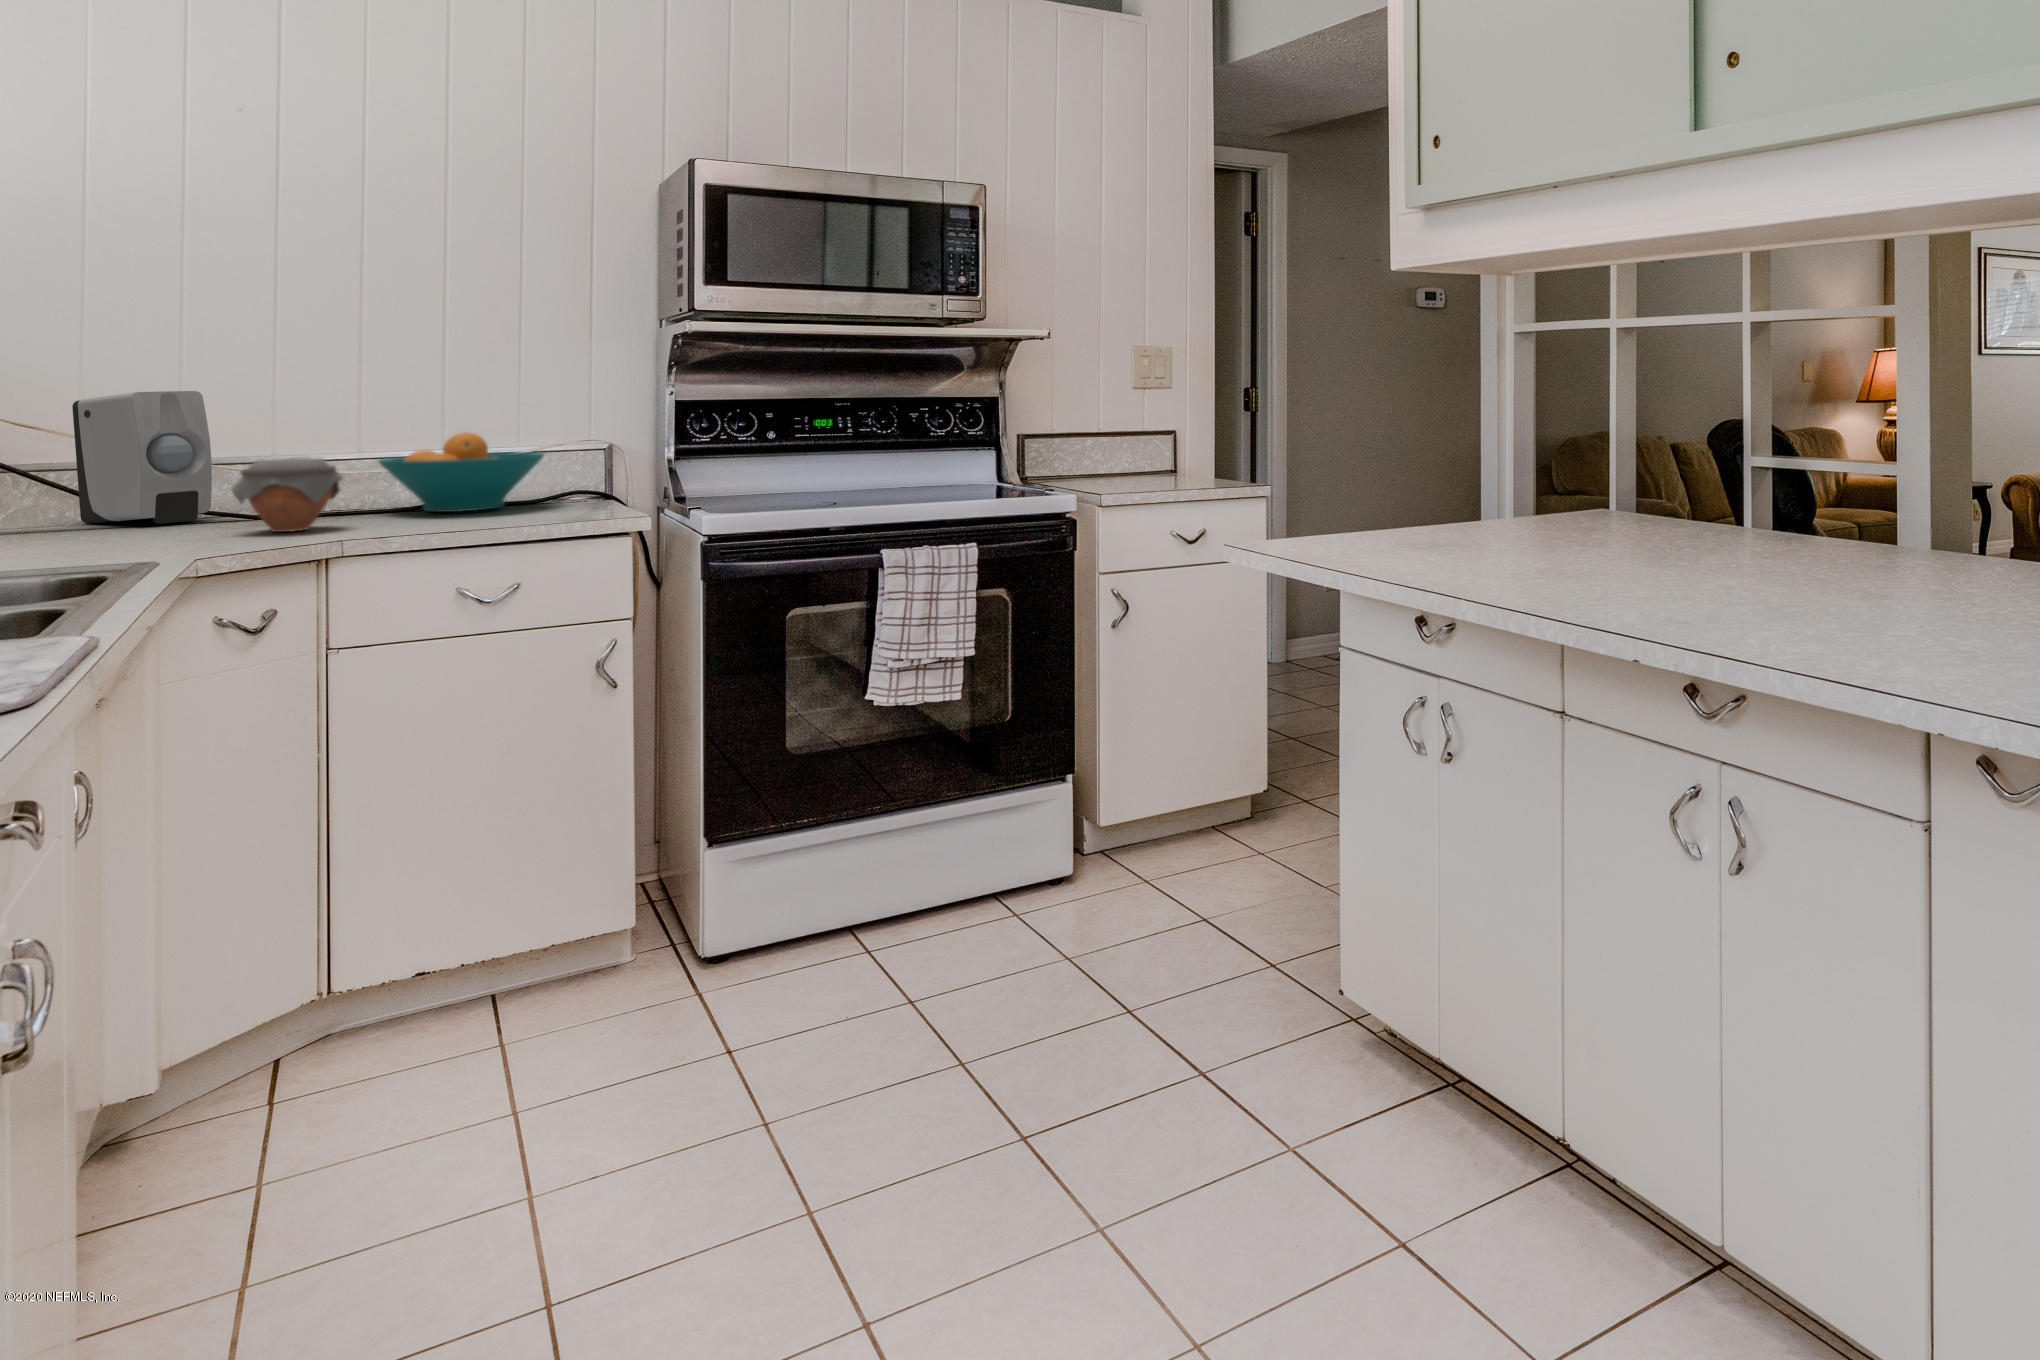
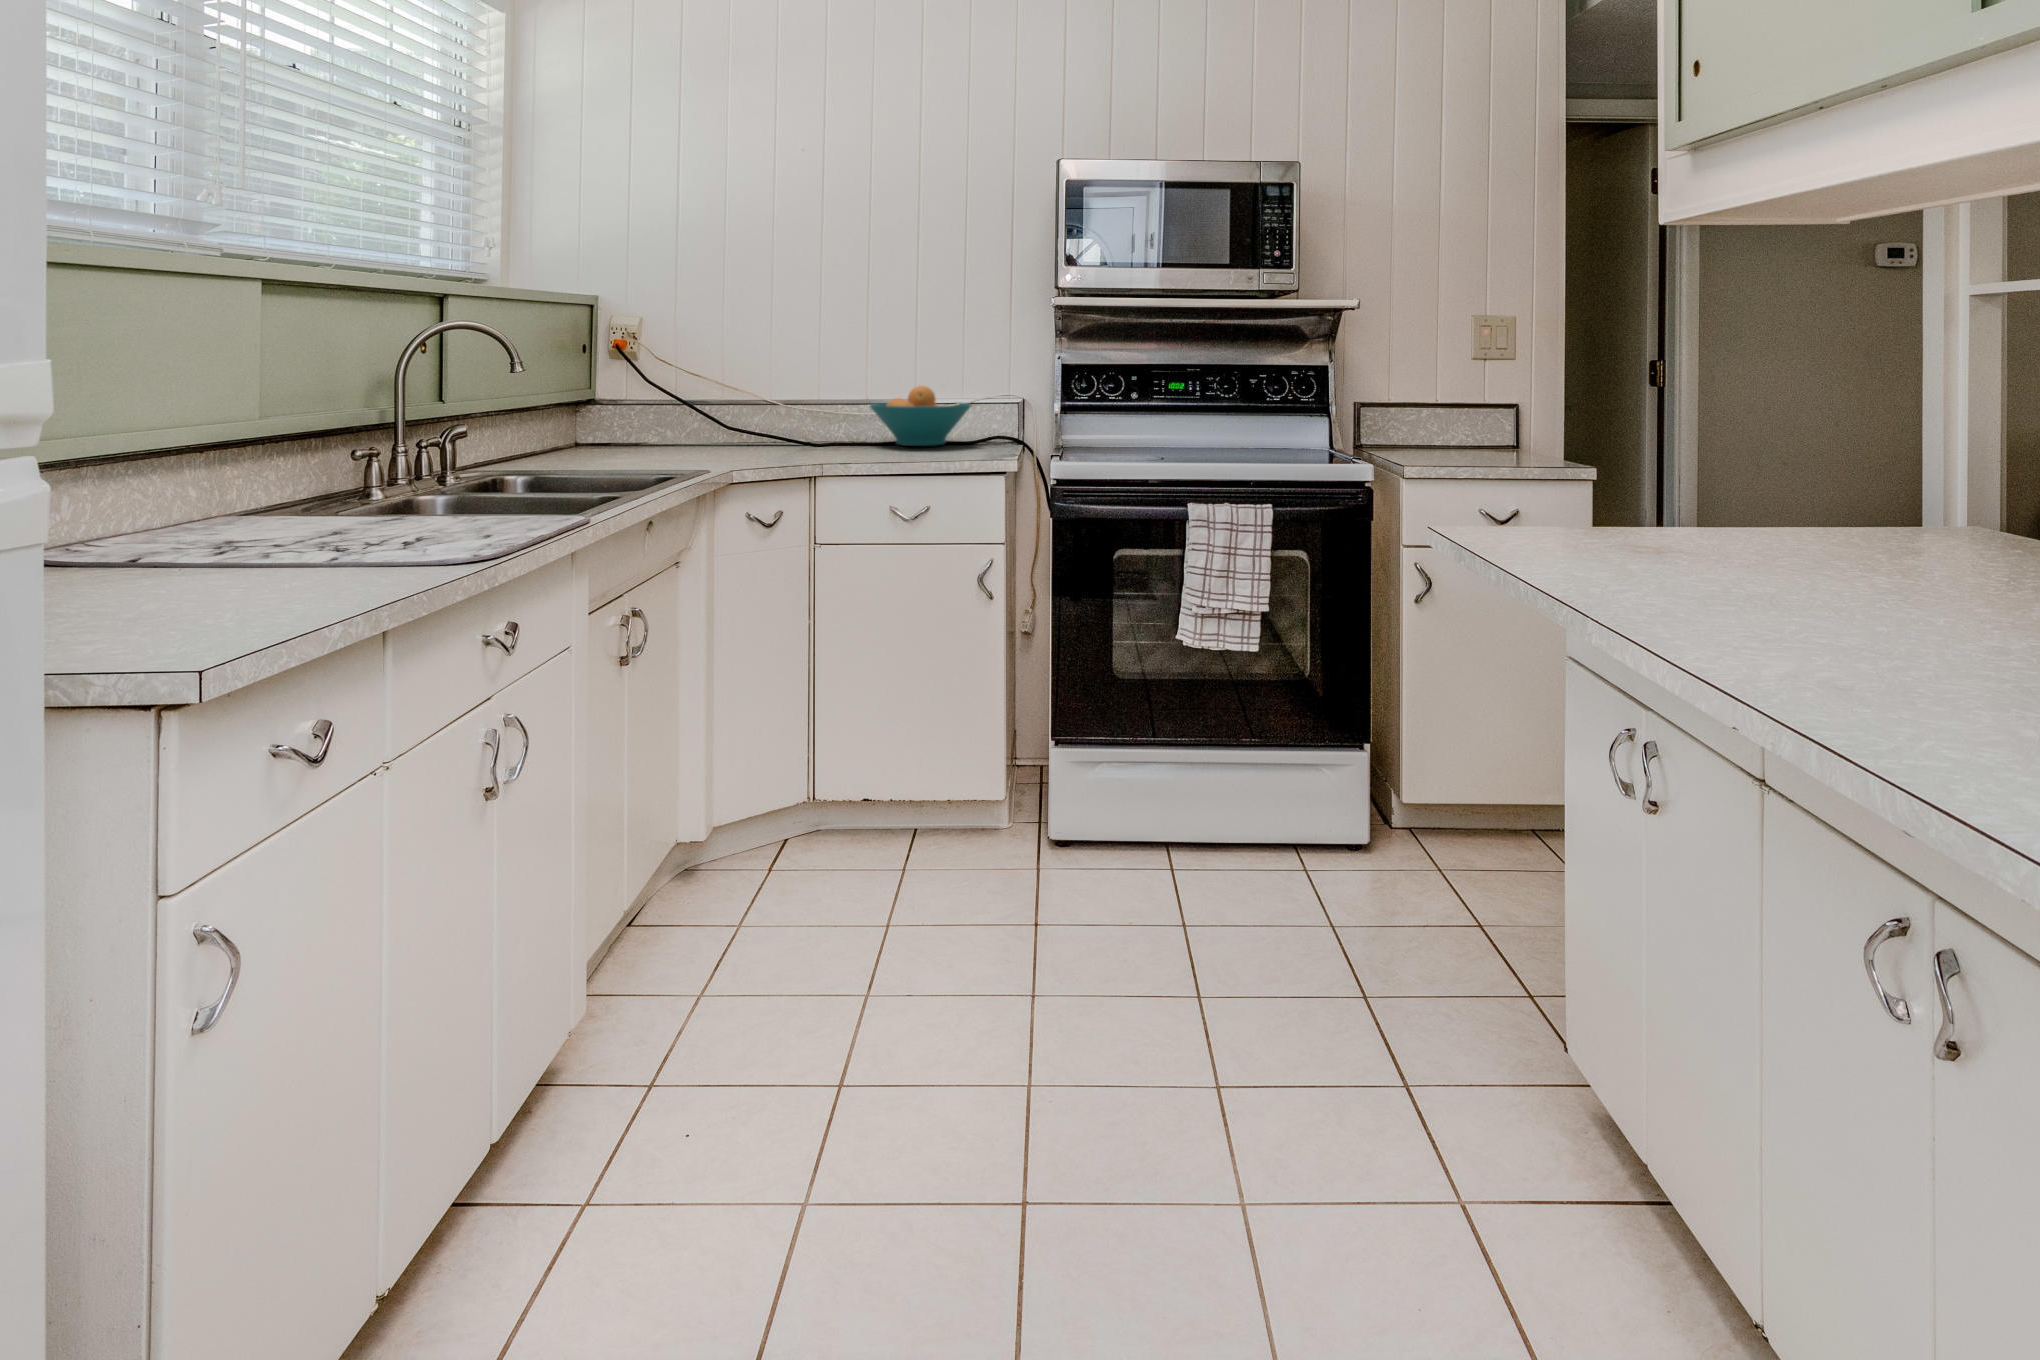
soap dispenser: present [72,391,212,524] -> none [719,351,783,442]
jar: present [232,458,342,532] -> none [777,400,839,453]

